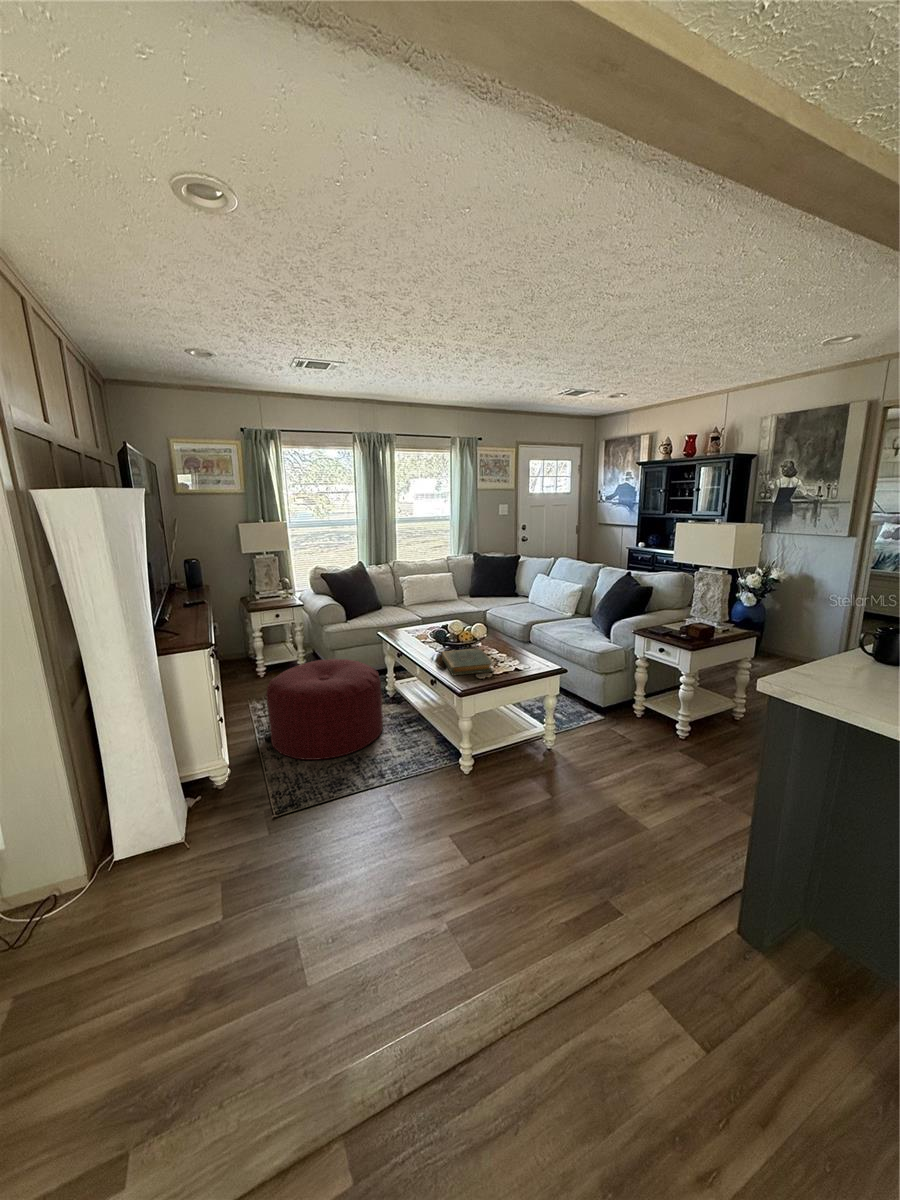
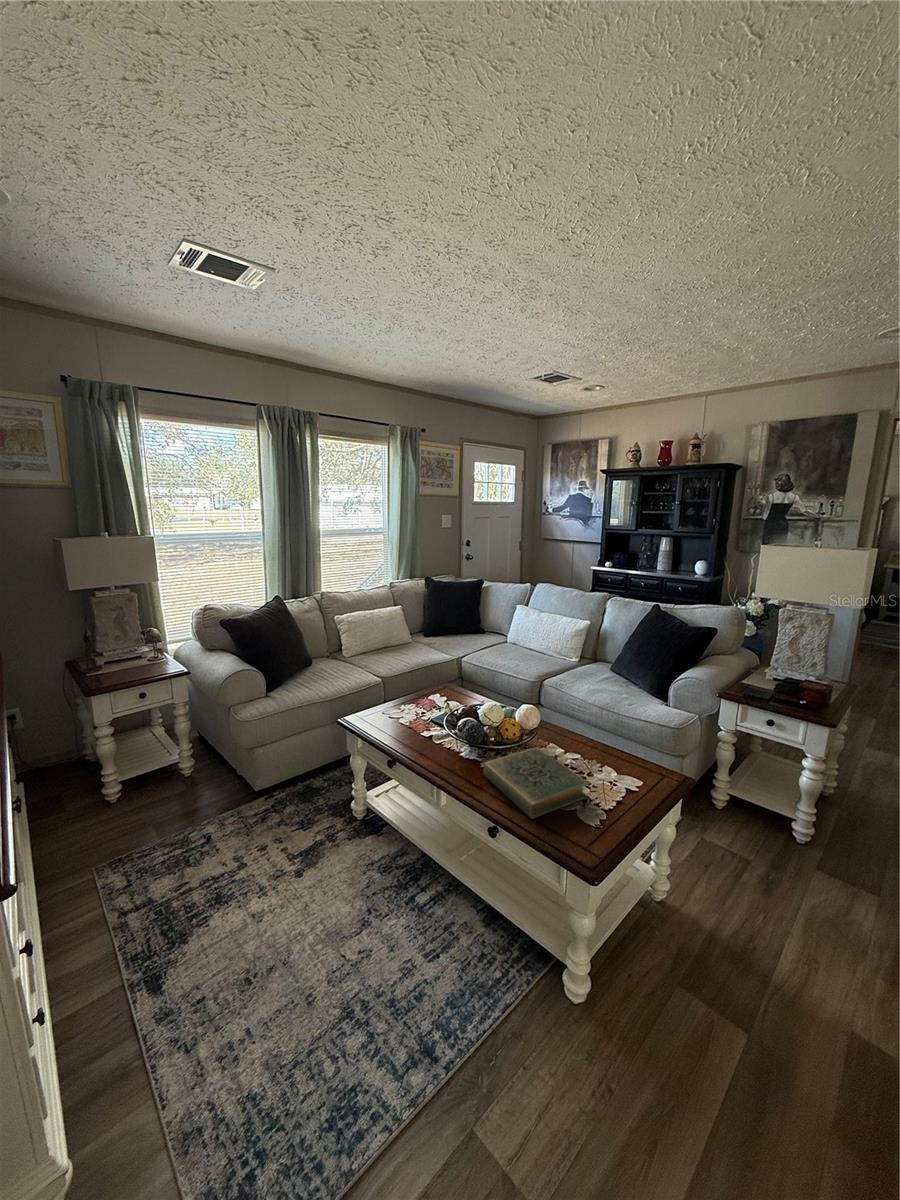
ottoman: present [266,659,383,760] -> none [146,781,377,1040]

